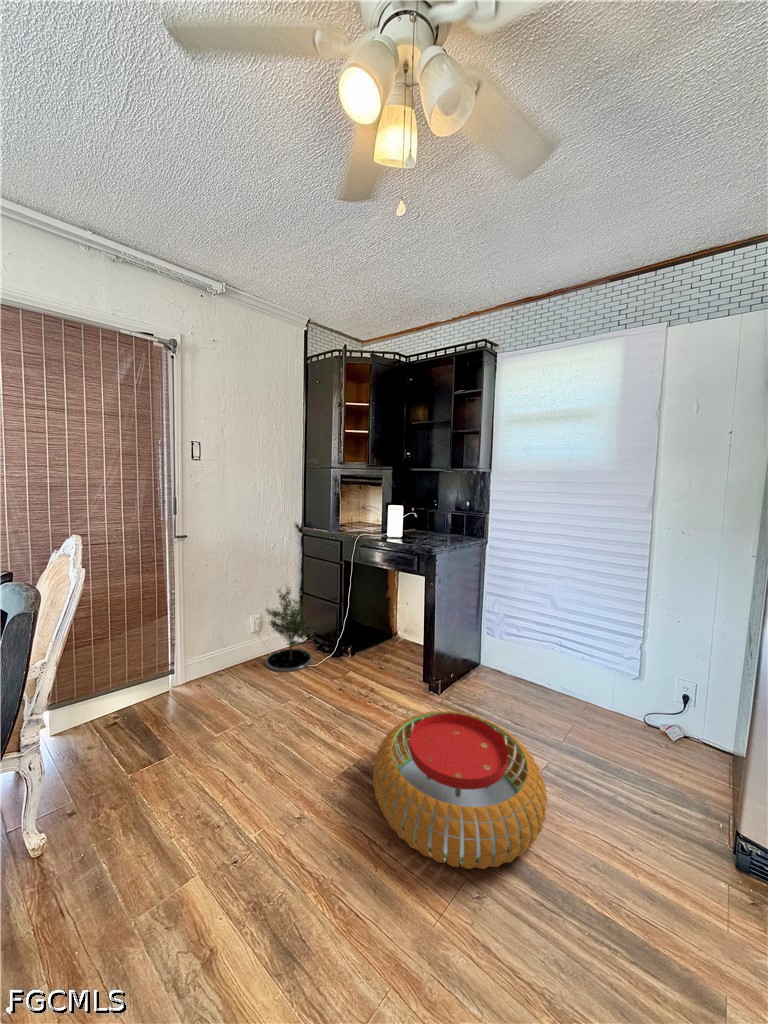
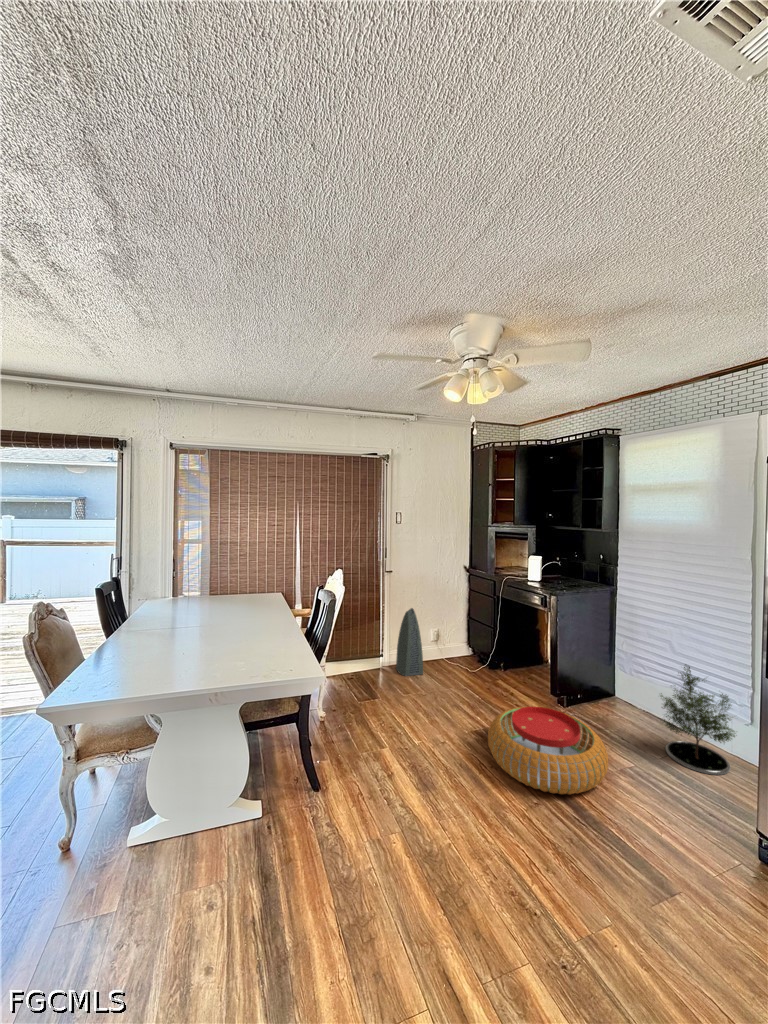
air purifier: none [198,588,243,695] -> present [396,608,423,676]
potted tree: present [265,588,313,672] -> present [661,667,735,775]

